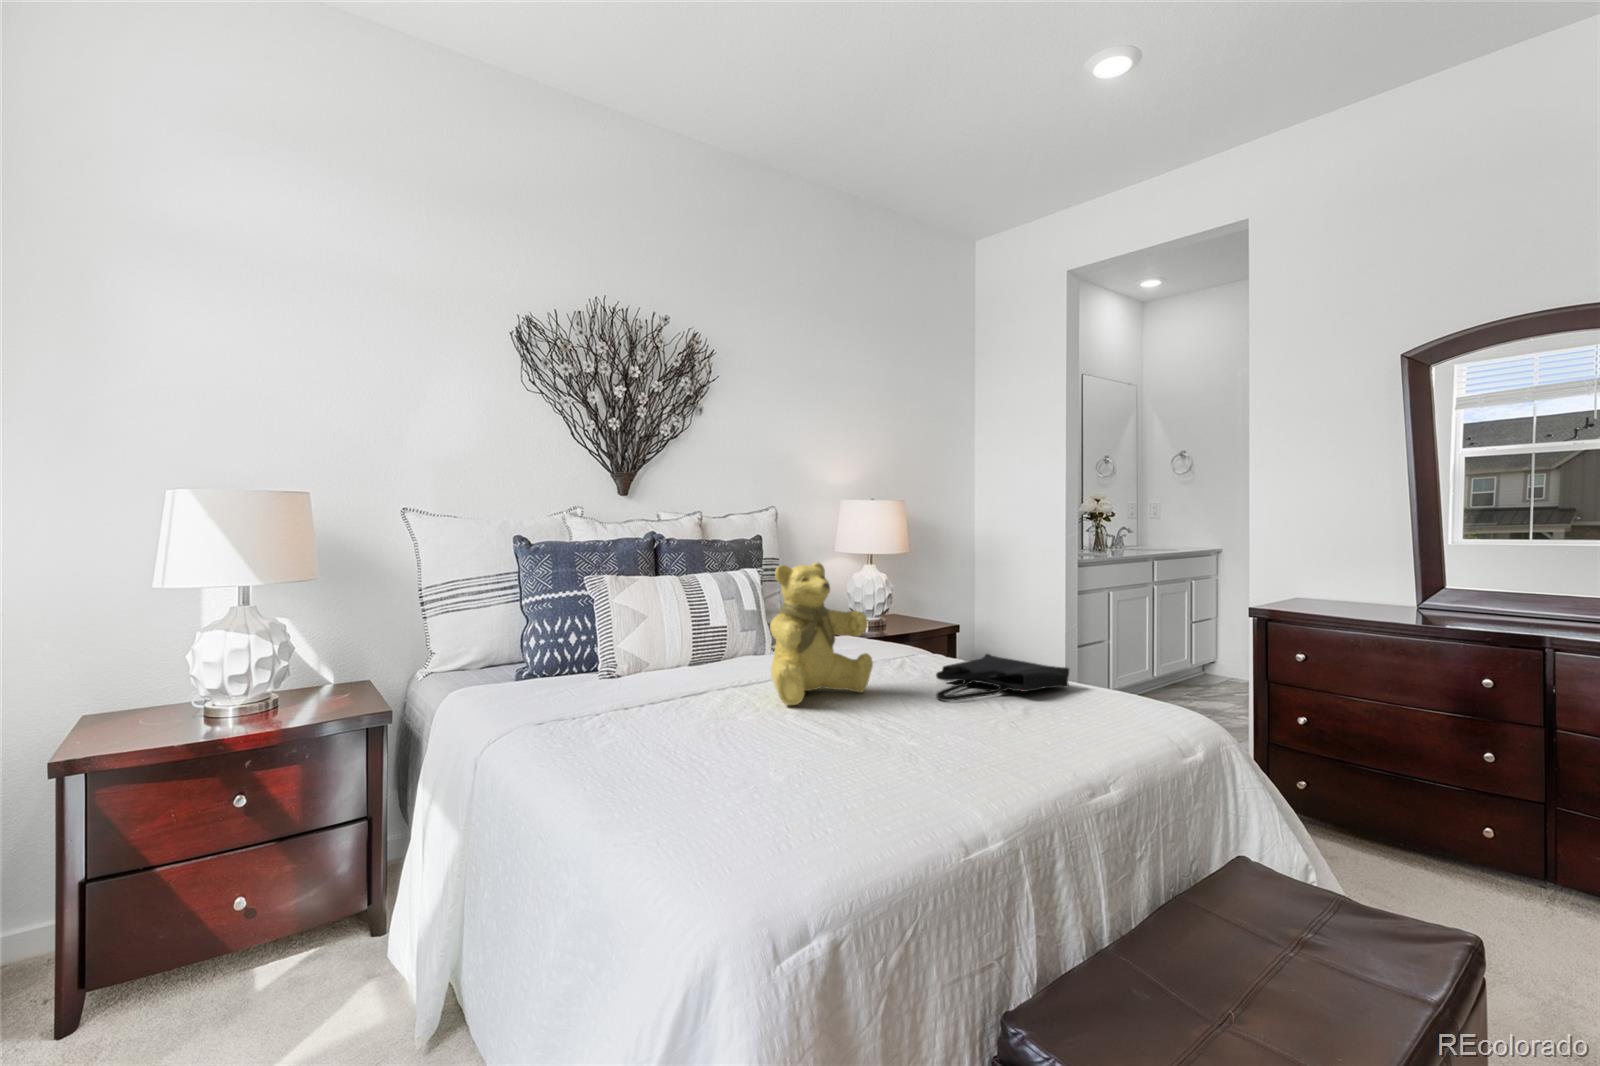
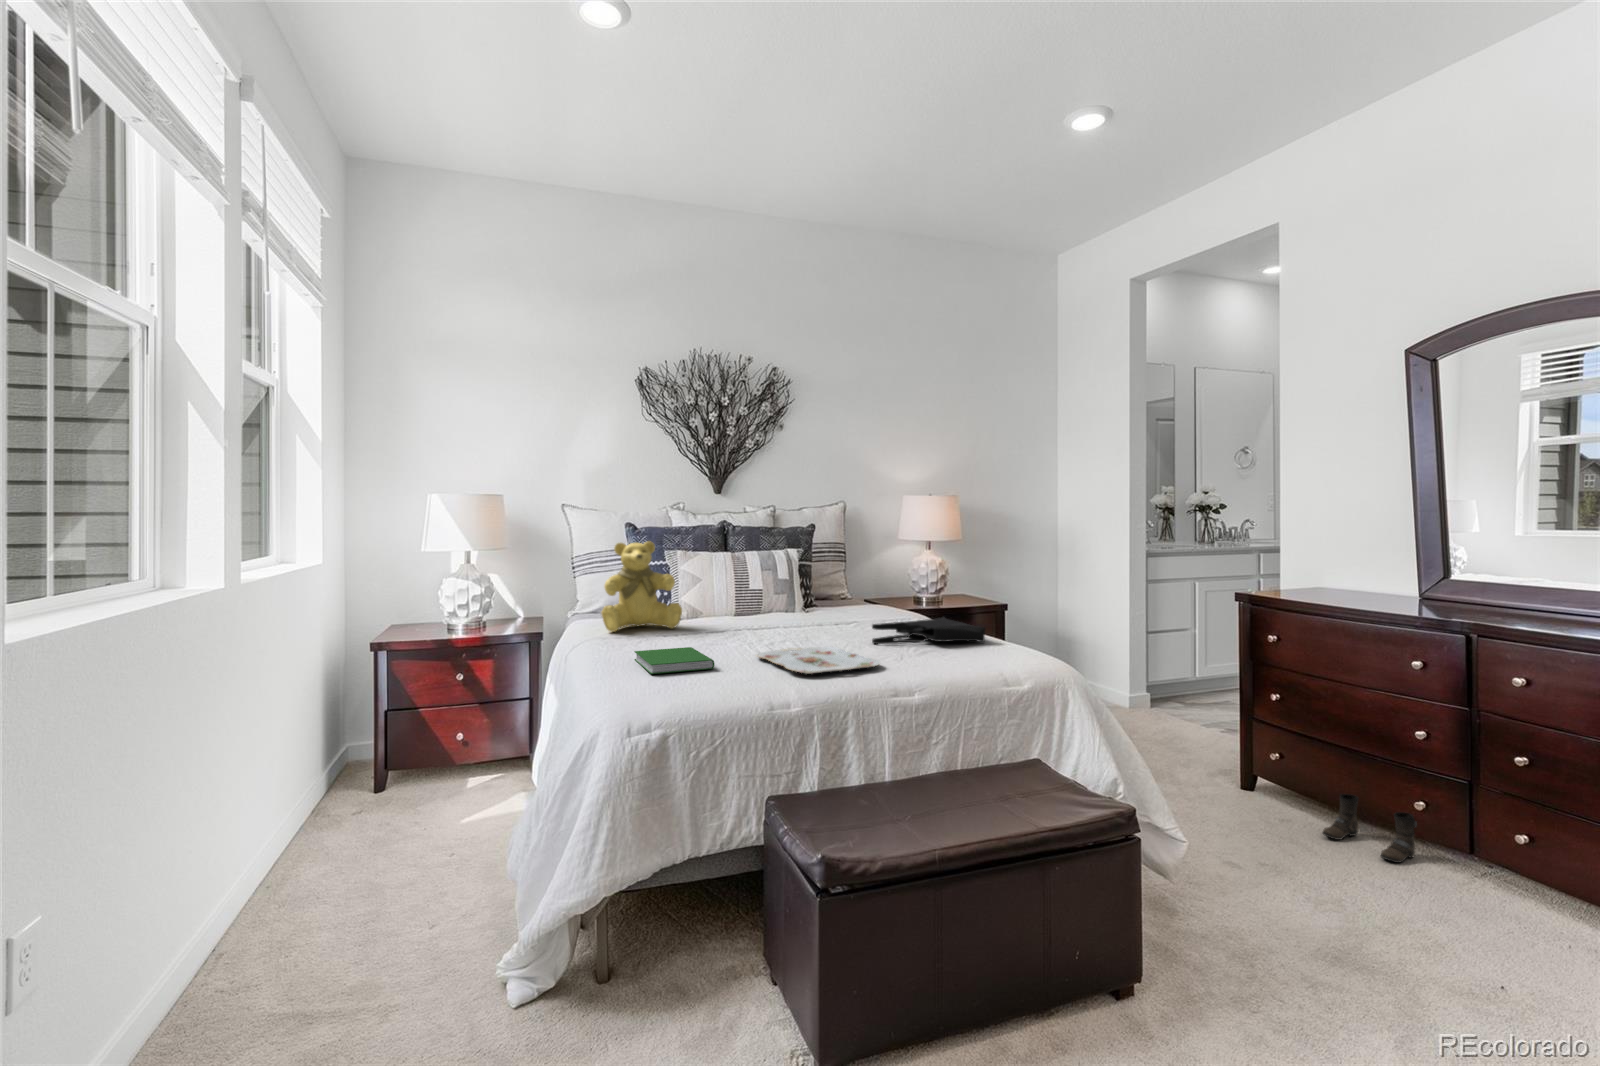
teddy bear: present [770,563,873,705] -> present [601,542,682,632]
serving tray: none [821,712,1028,770] -> present [756,647,880,674]
hardcover book: none [632,732,794,798] -> present [634,647,714,674]
boots: none [1410,832,1522,912] -> present [1322,794,1417,863]

